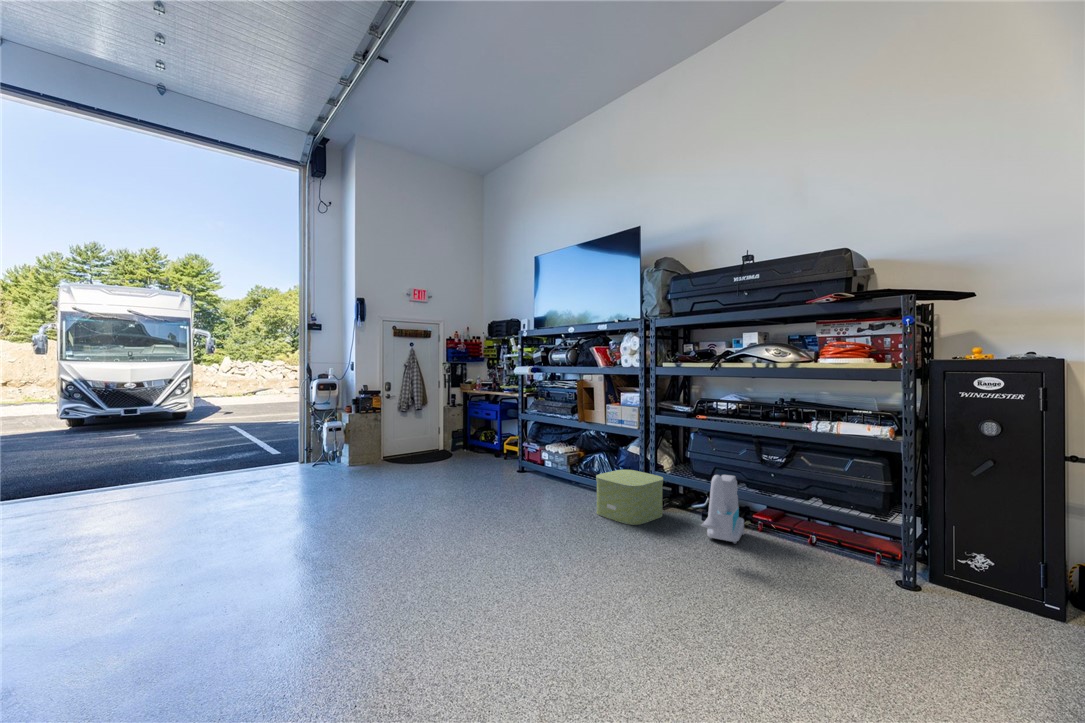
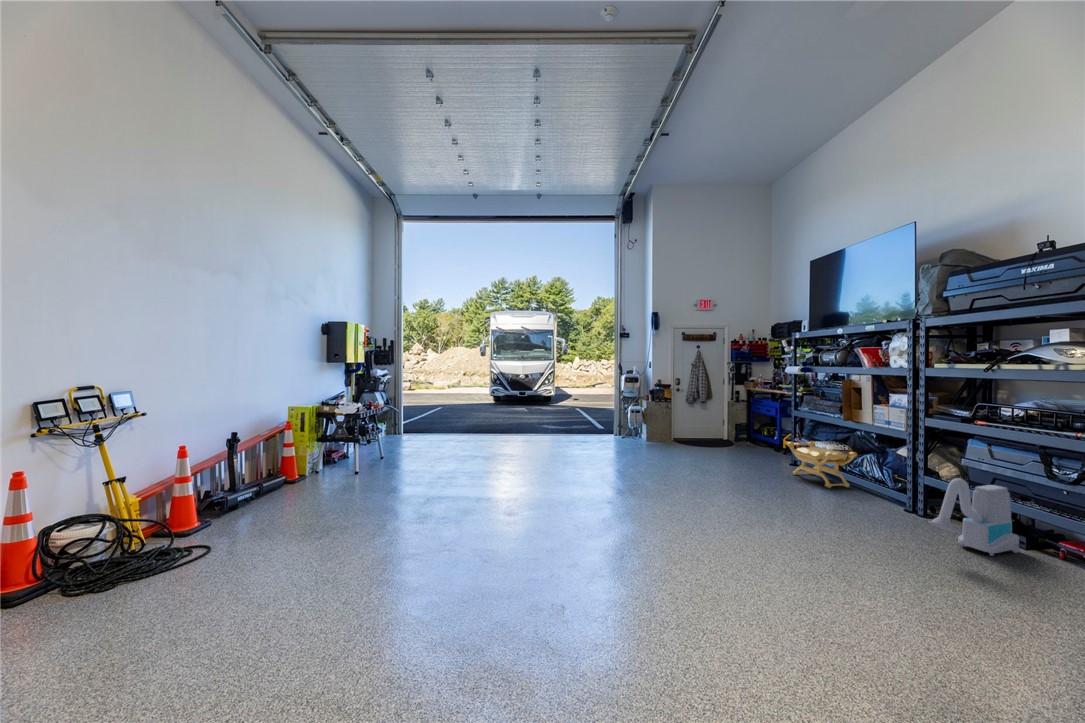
stool: none [523,445,591,494] -> present [787,441,857,488]
storage box: present [596,470,663,525] -> none [844,469,925,521]

